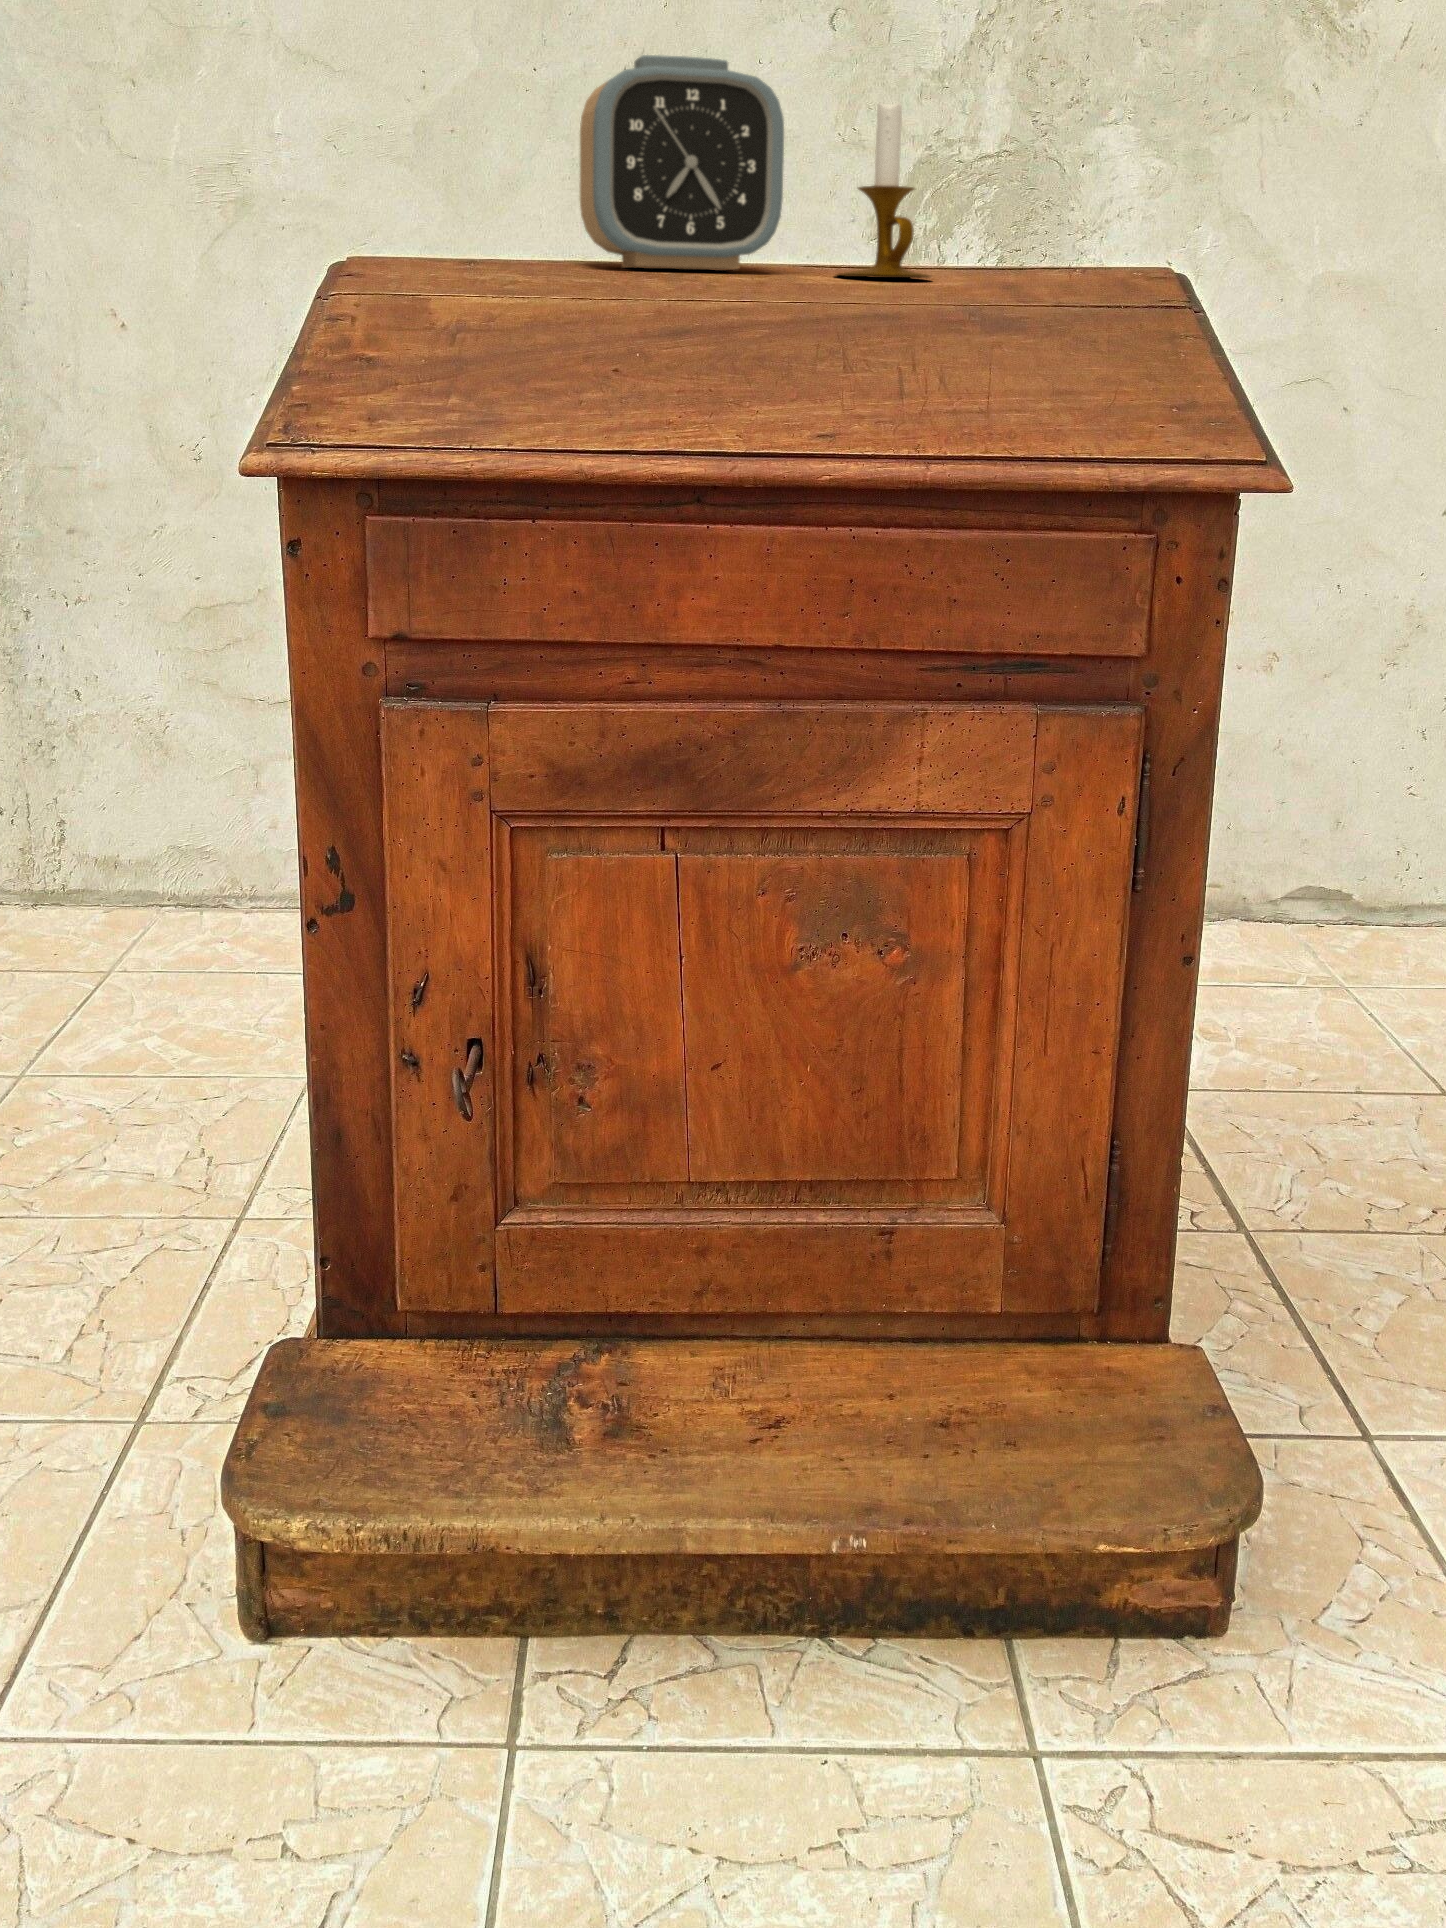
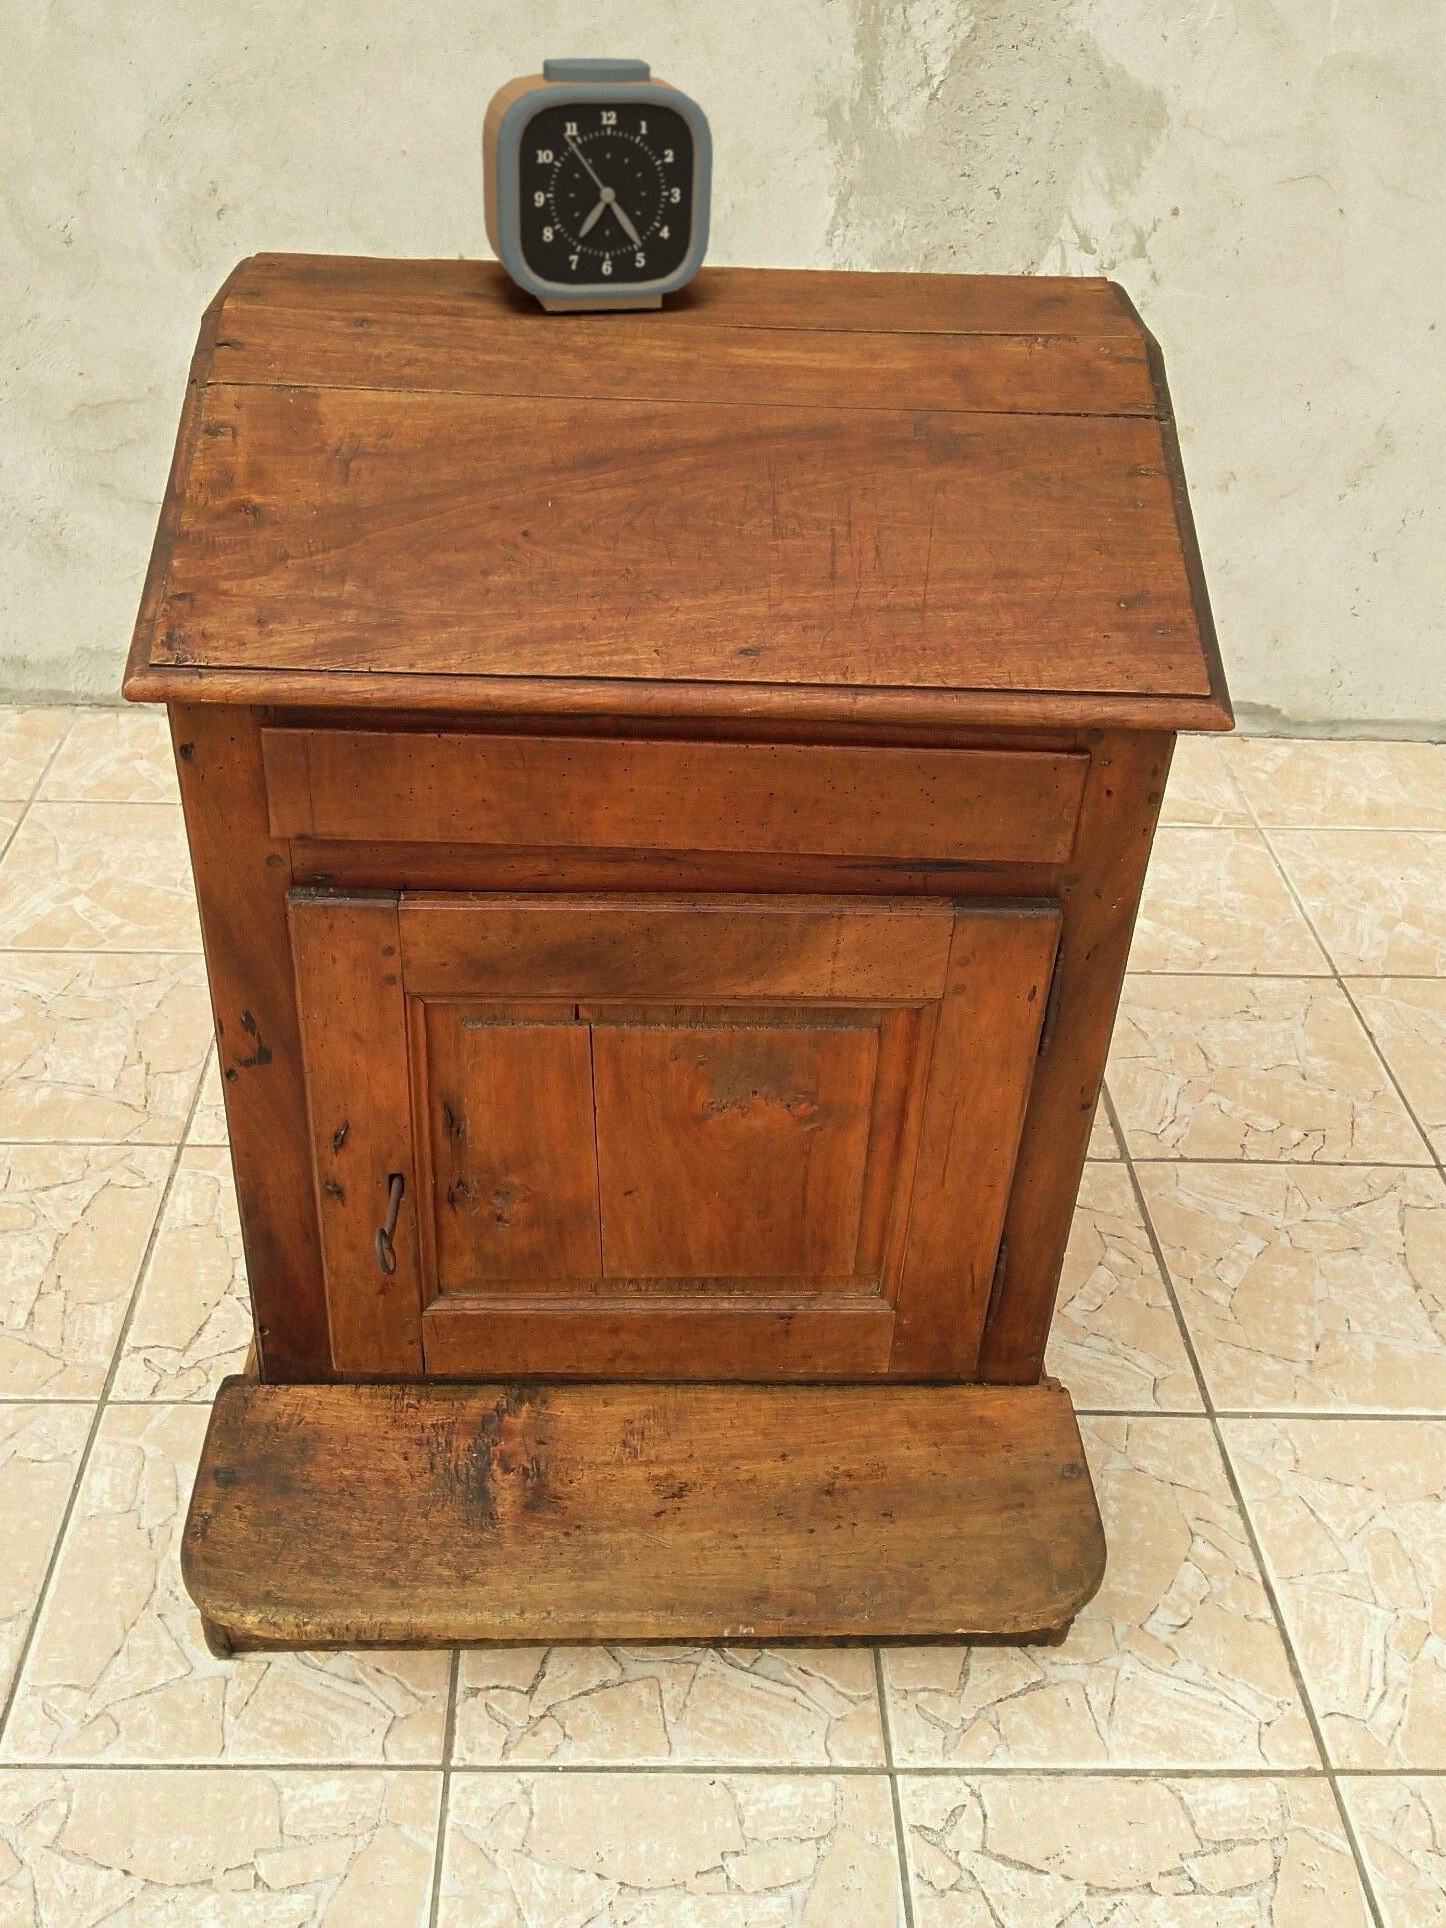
candlestick: present [836,102,931,278] -> none [765,117,875,327]

